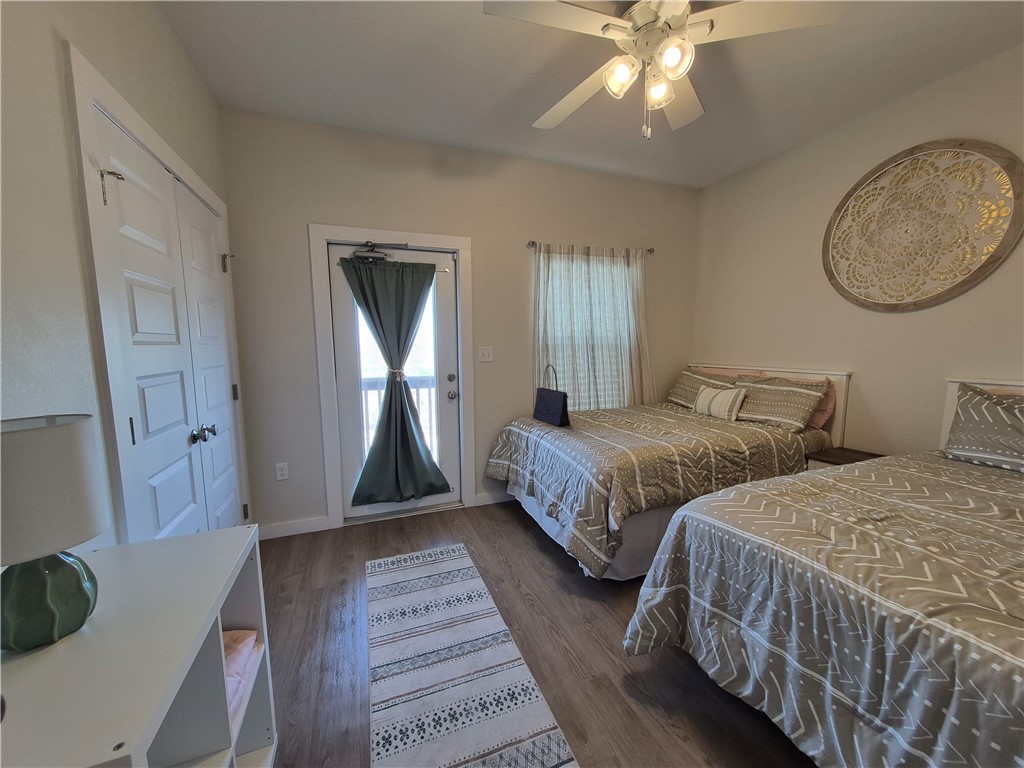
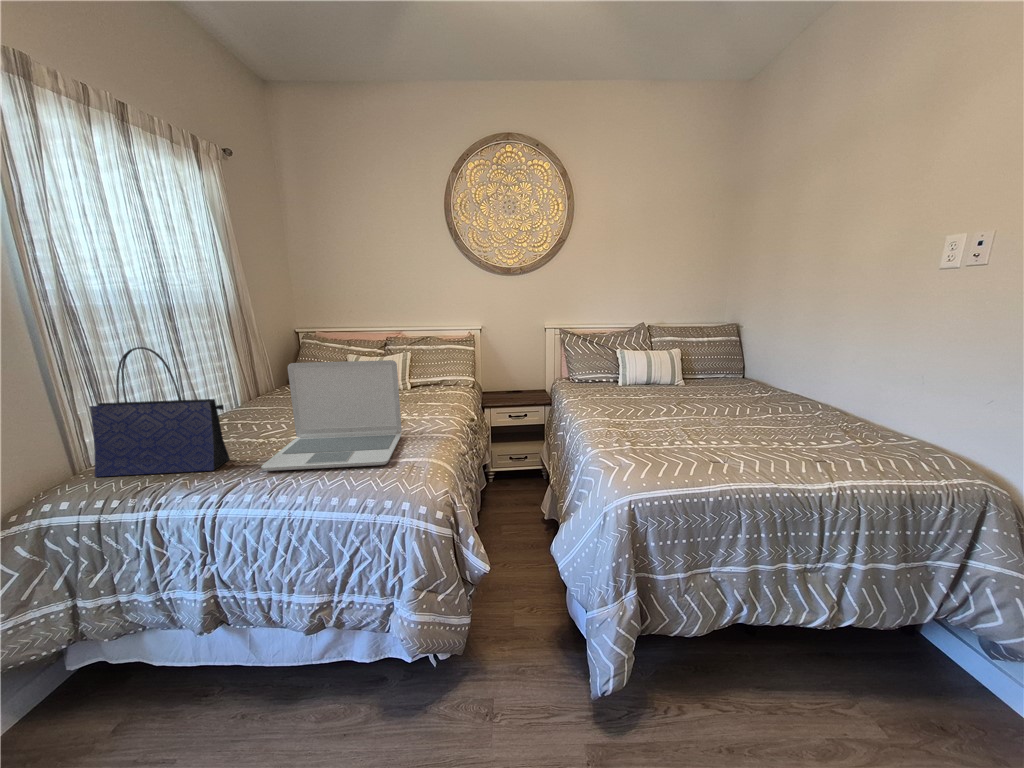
laptop: none [568,381,651,446] -> present [261,360,402,471]

